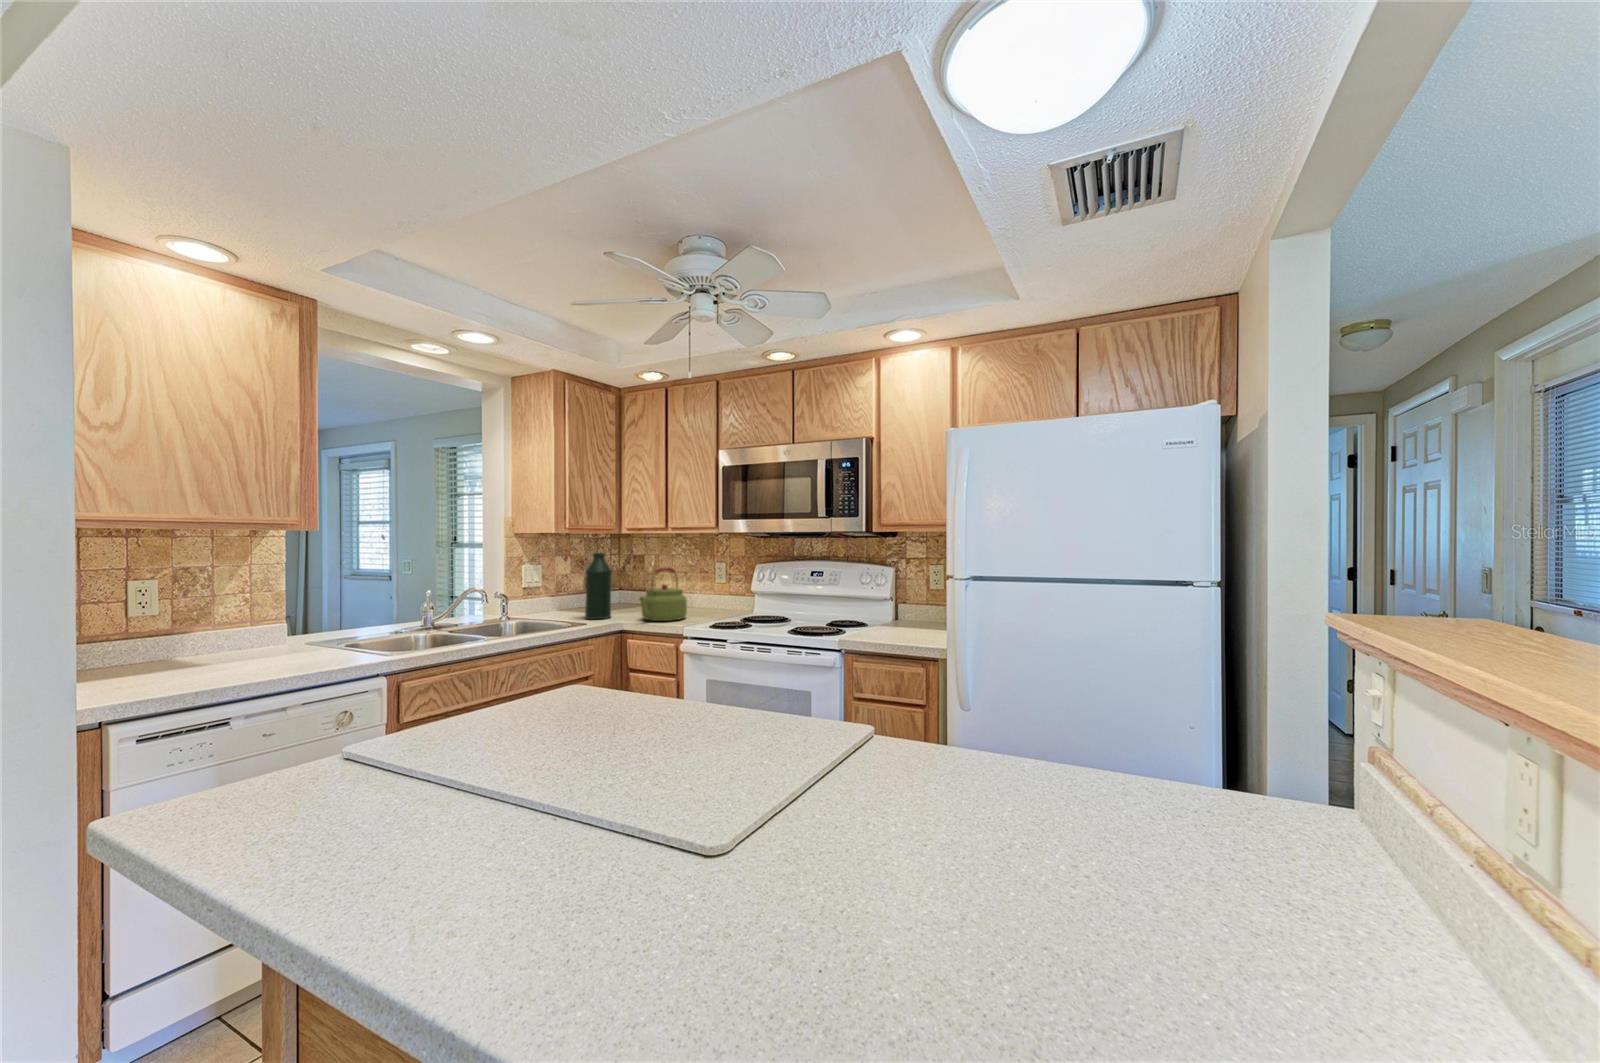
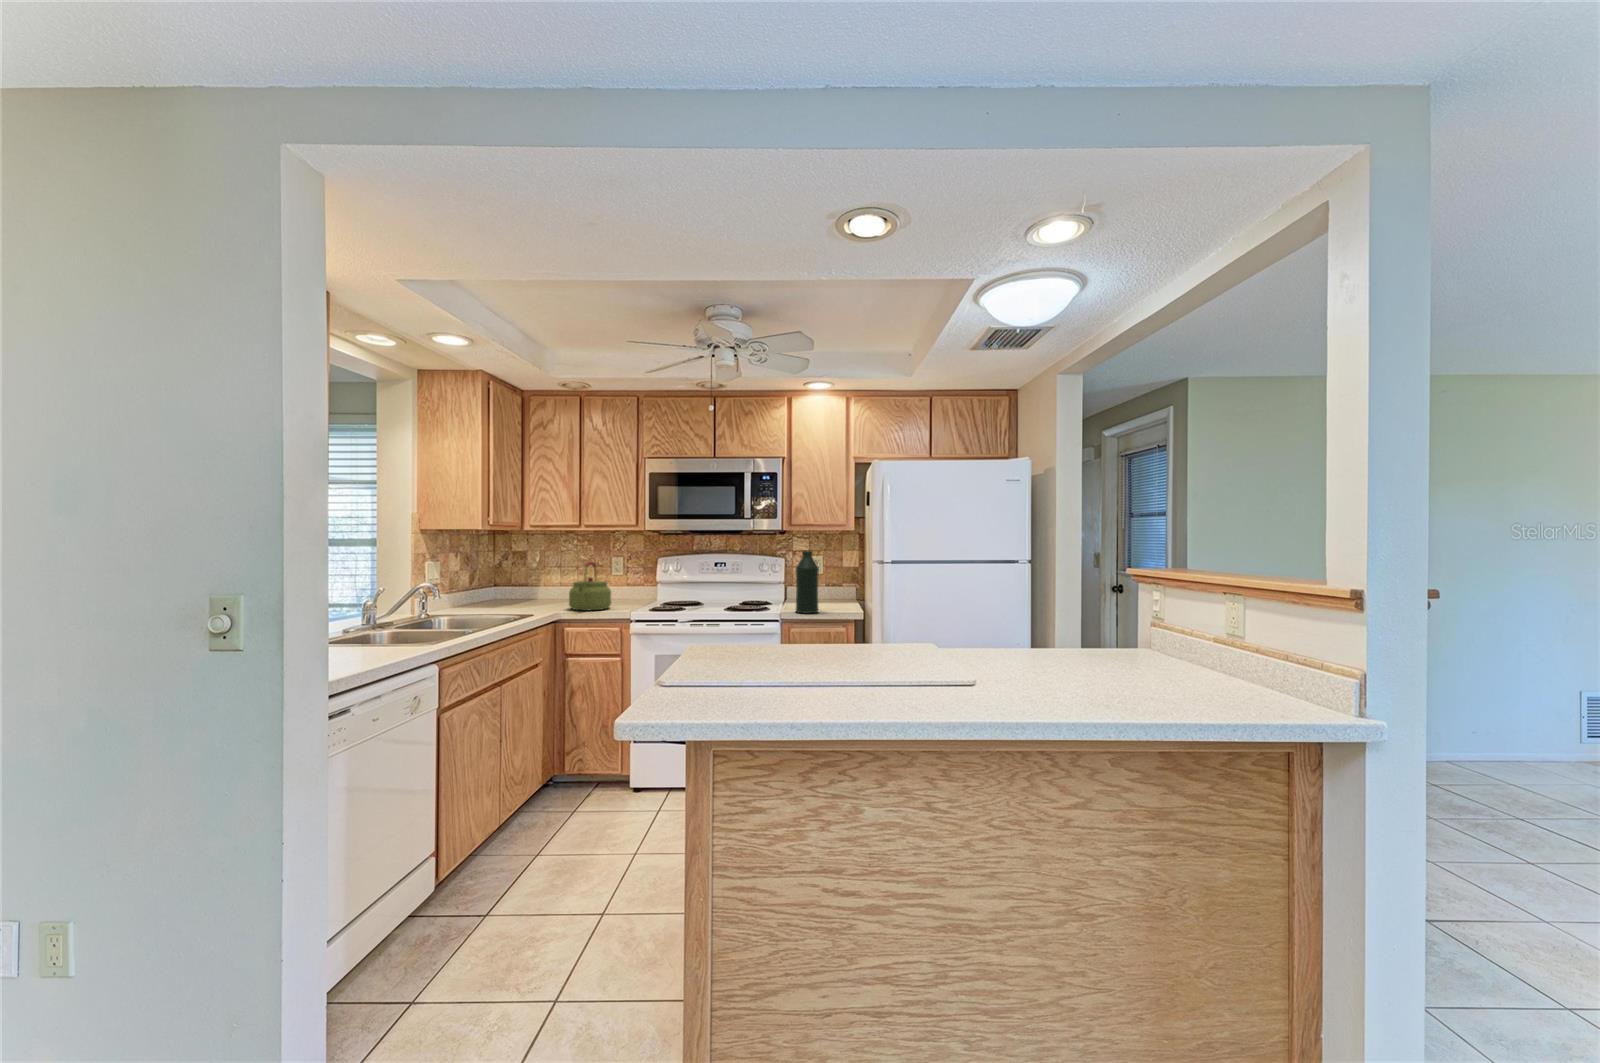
bottle: present [585,553,612,619] -> present [796,551,819,613]

